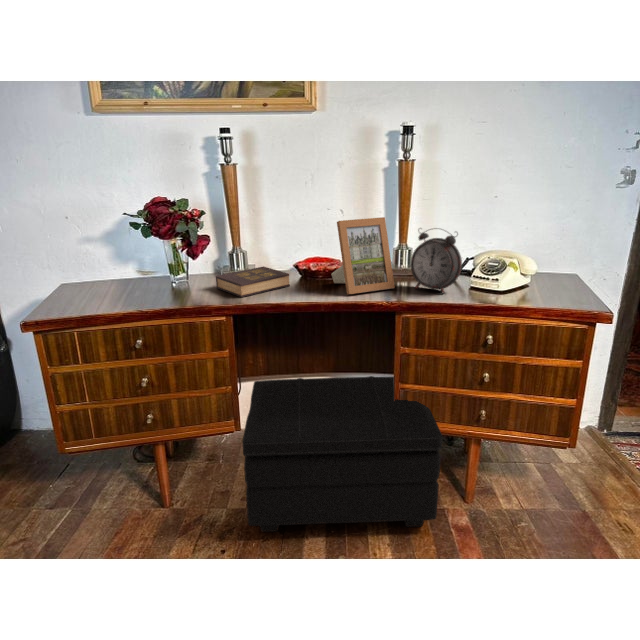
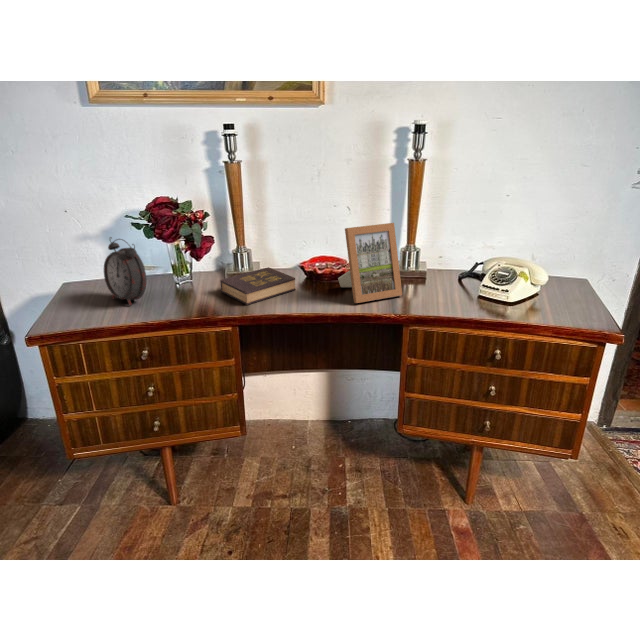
alarm clock: present [411,228,462,294] -> present [104,237,146,306]
footstool: present [242,376,442,532] -> none [249,378,447,533]

